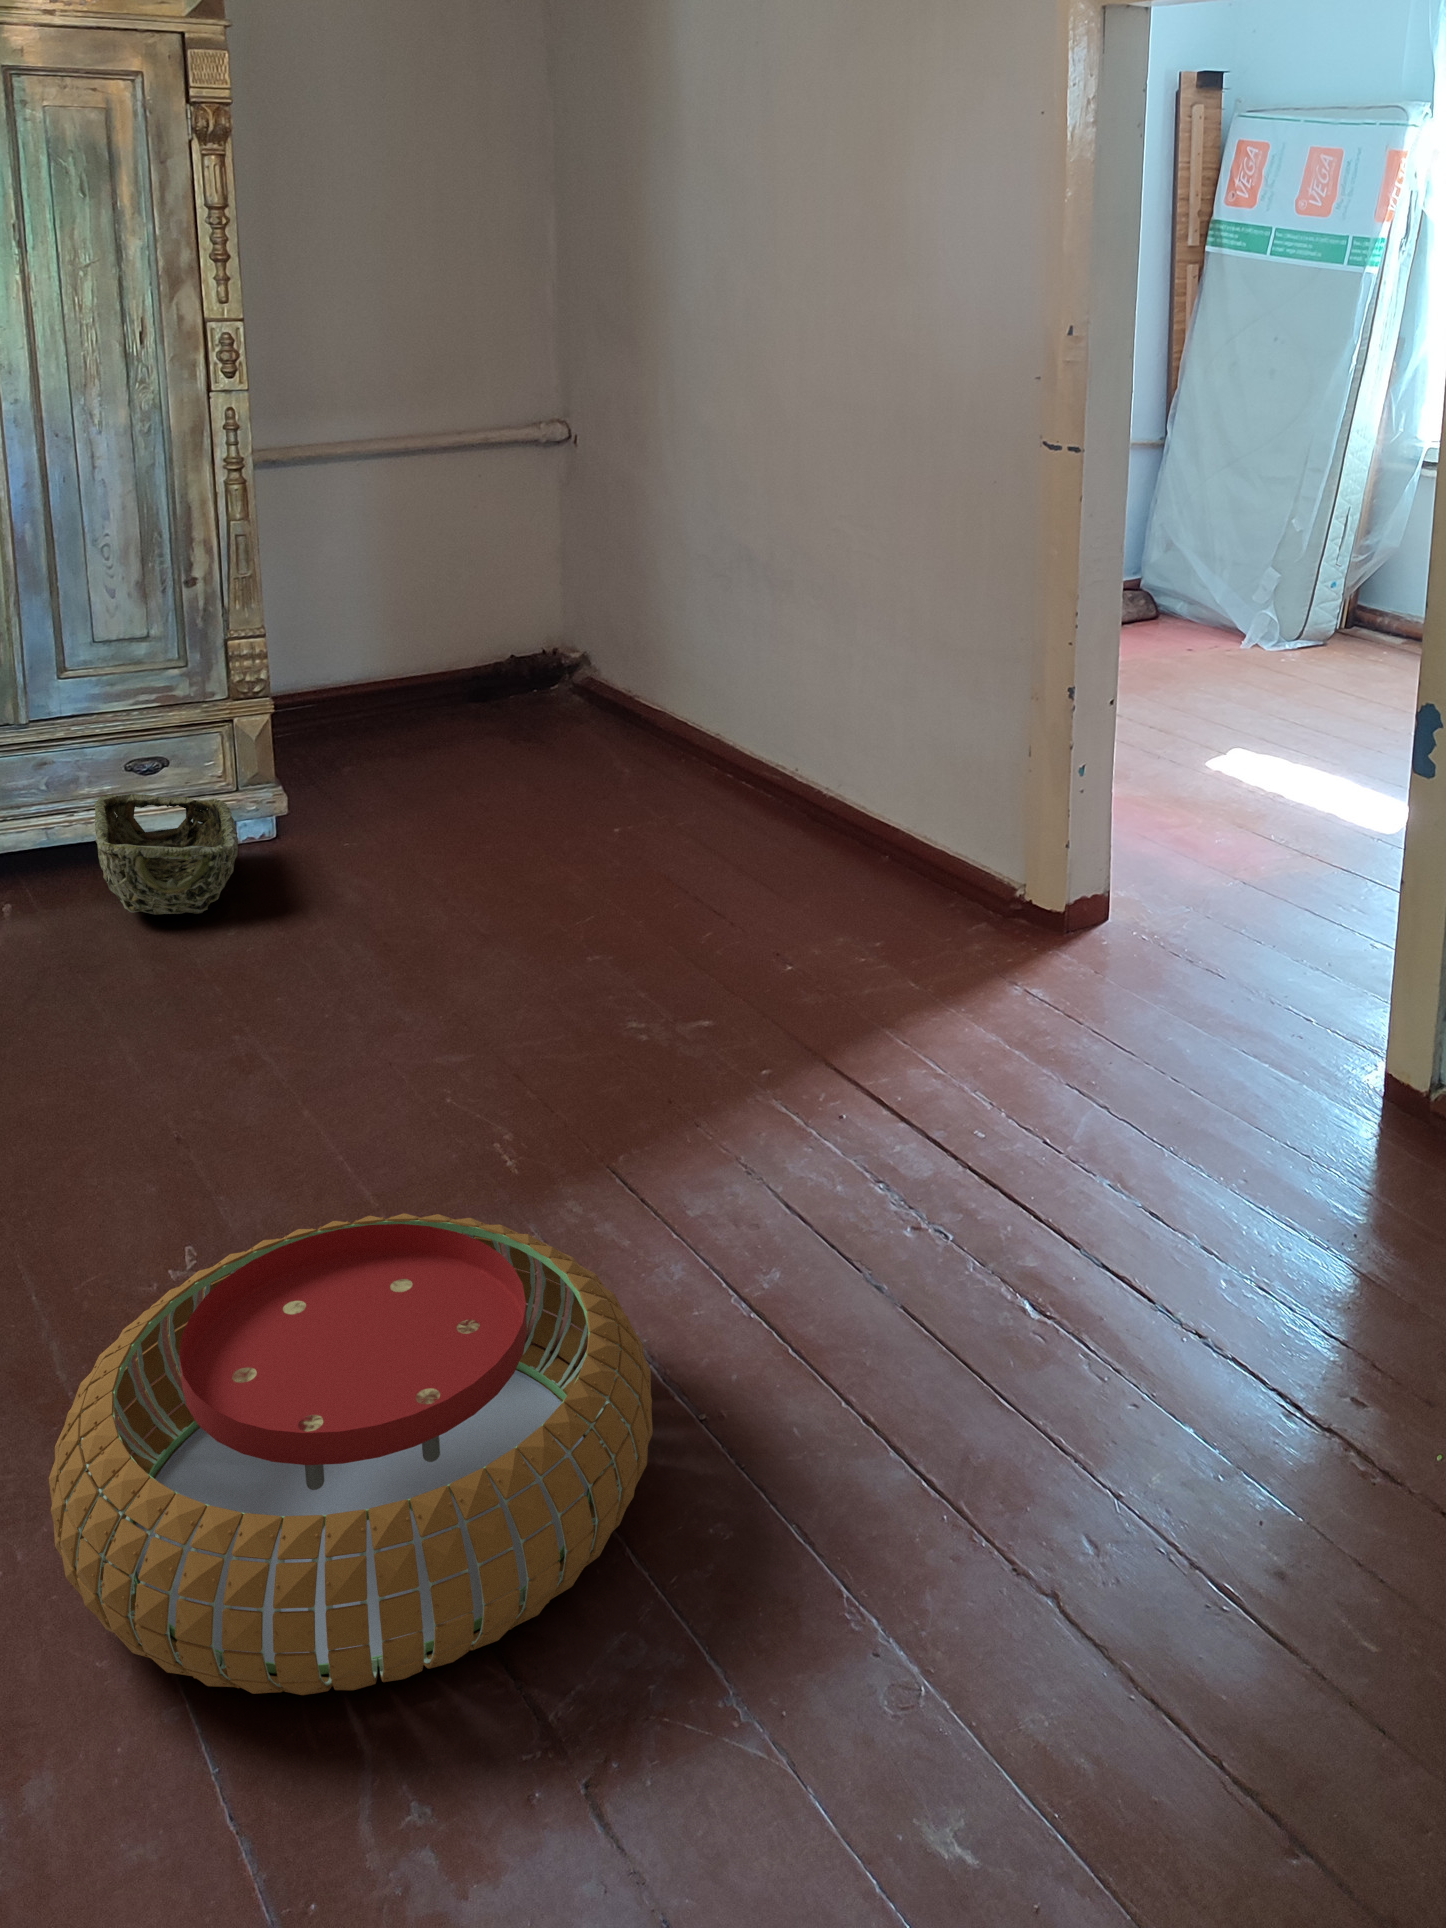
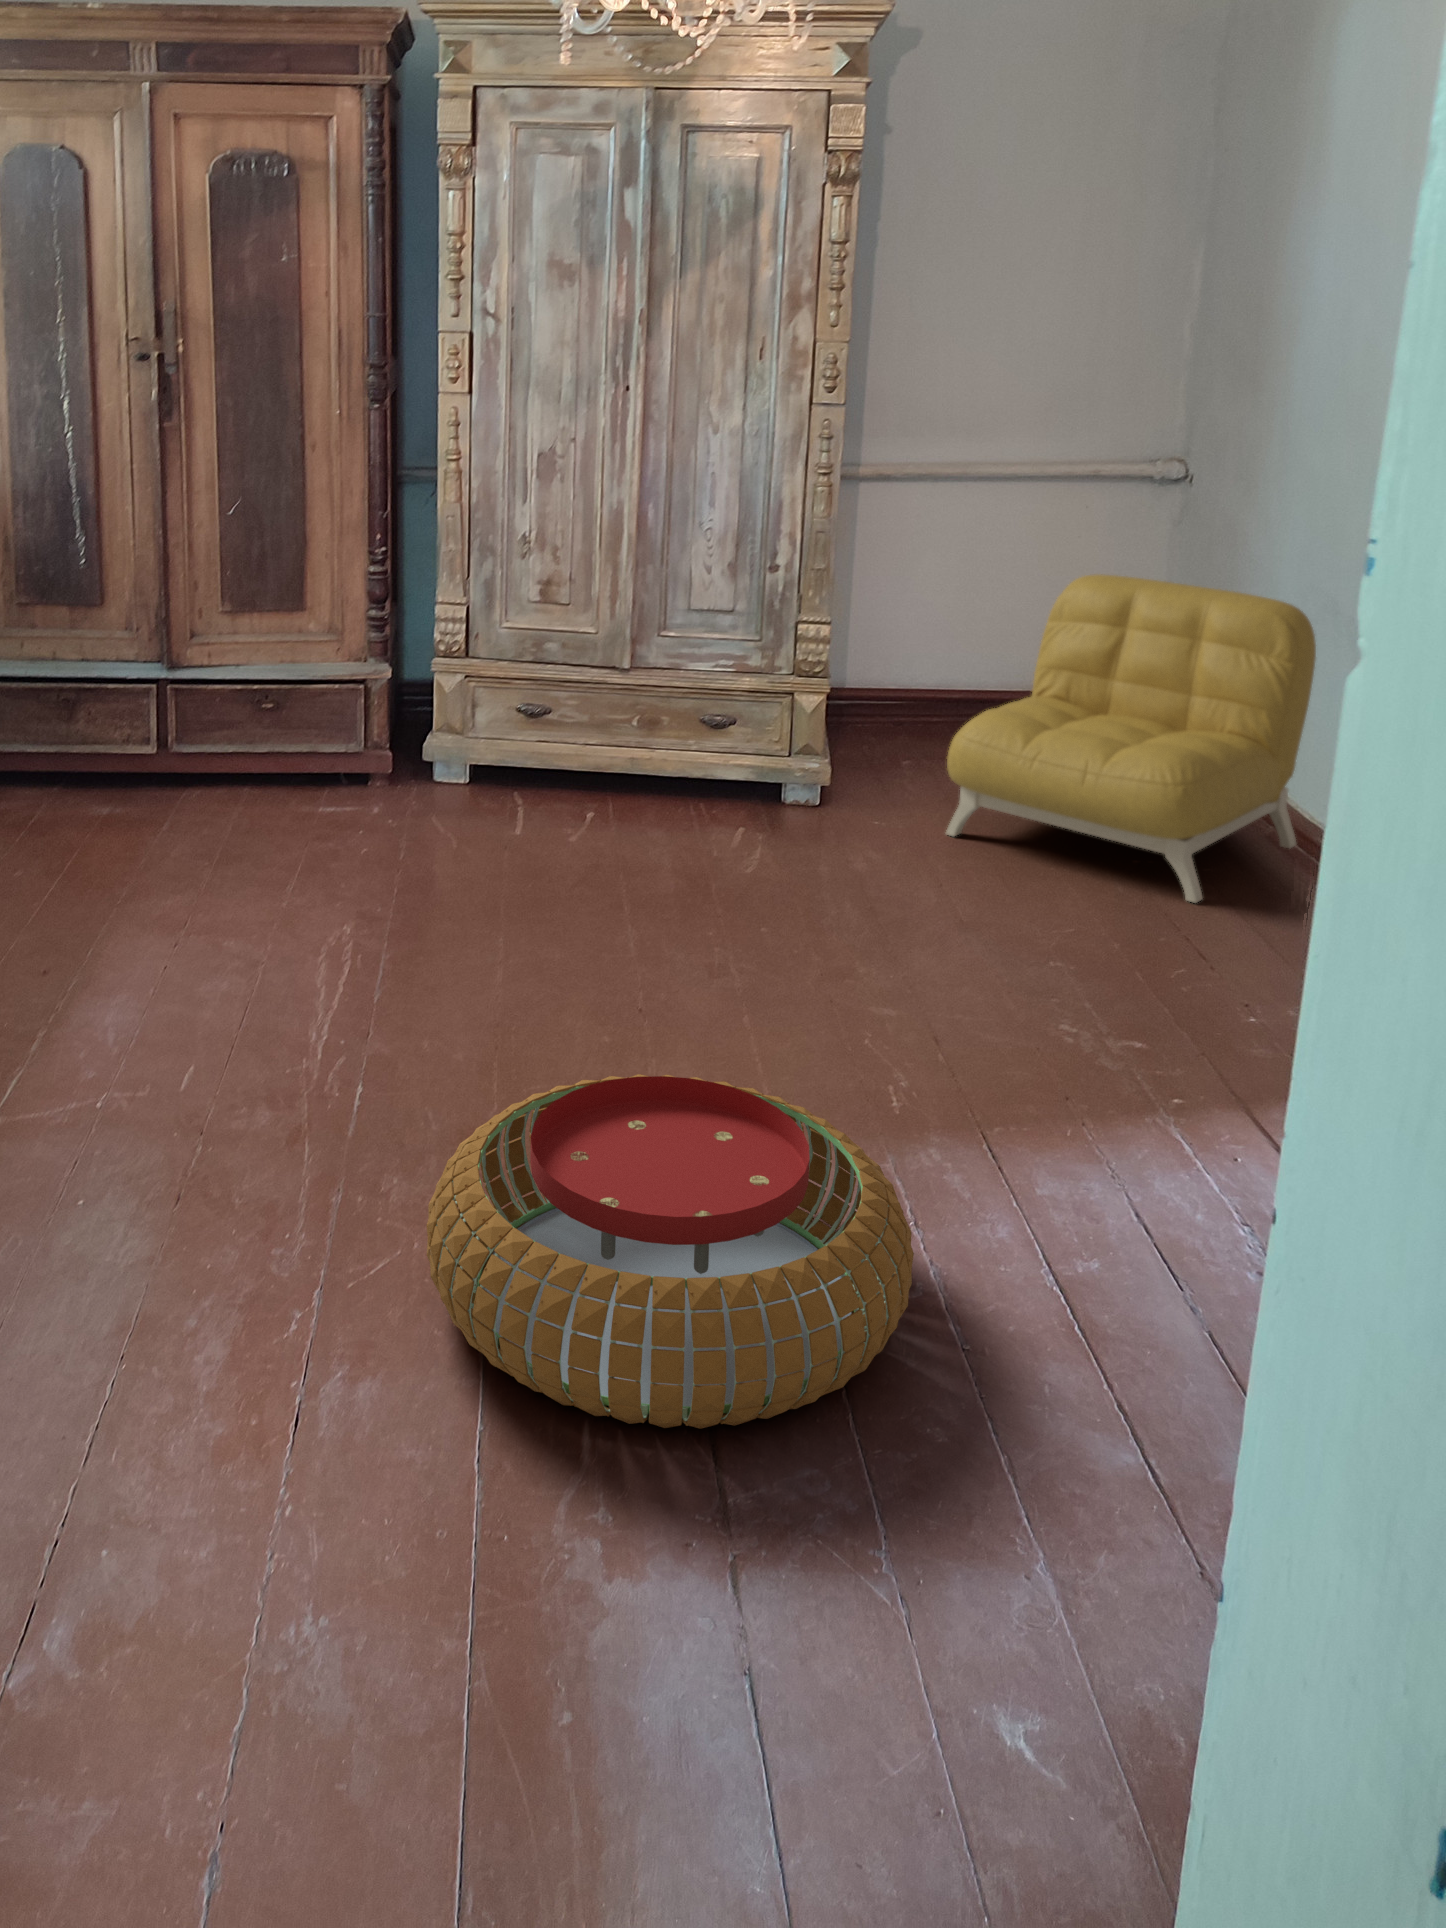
armchair: none [421,548,748,865] -> present [946,574,1316,903]
woven basket: present [94,794,238,914] -> none [657,738,776,848]

